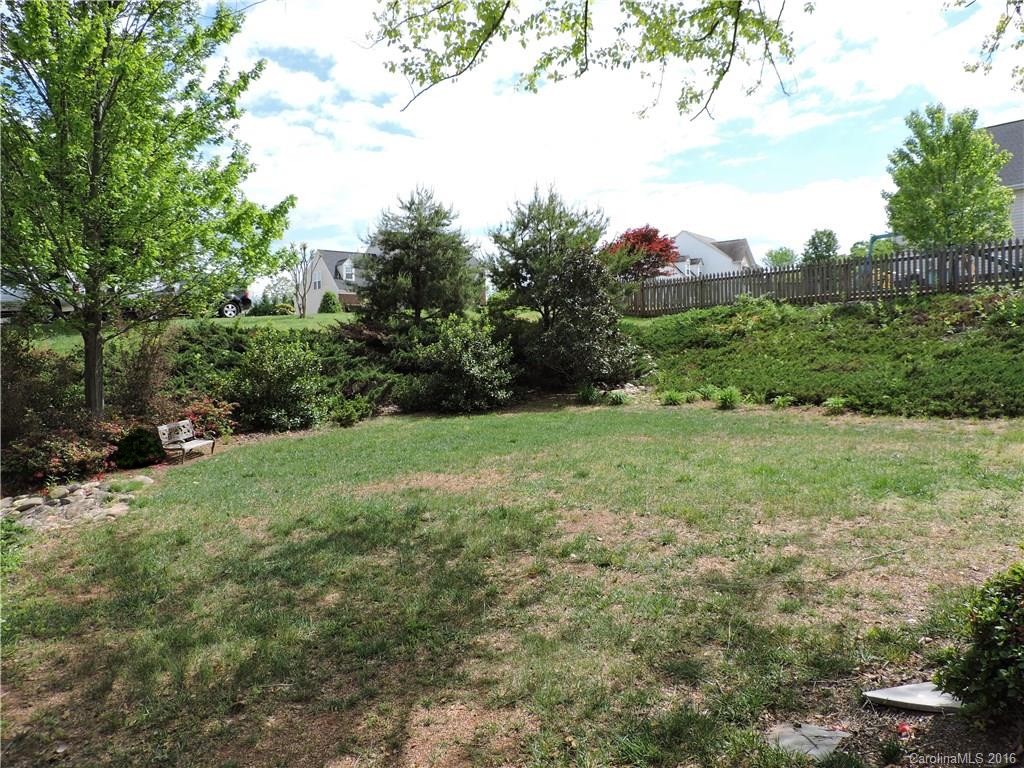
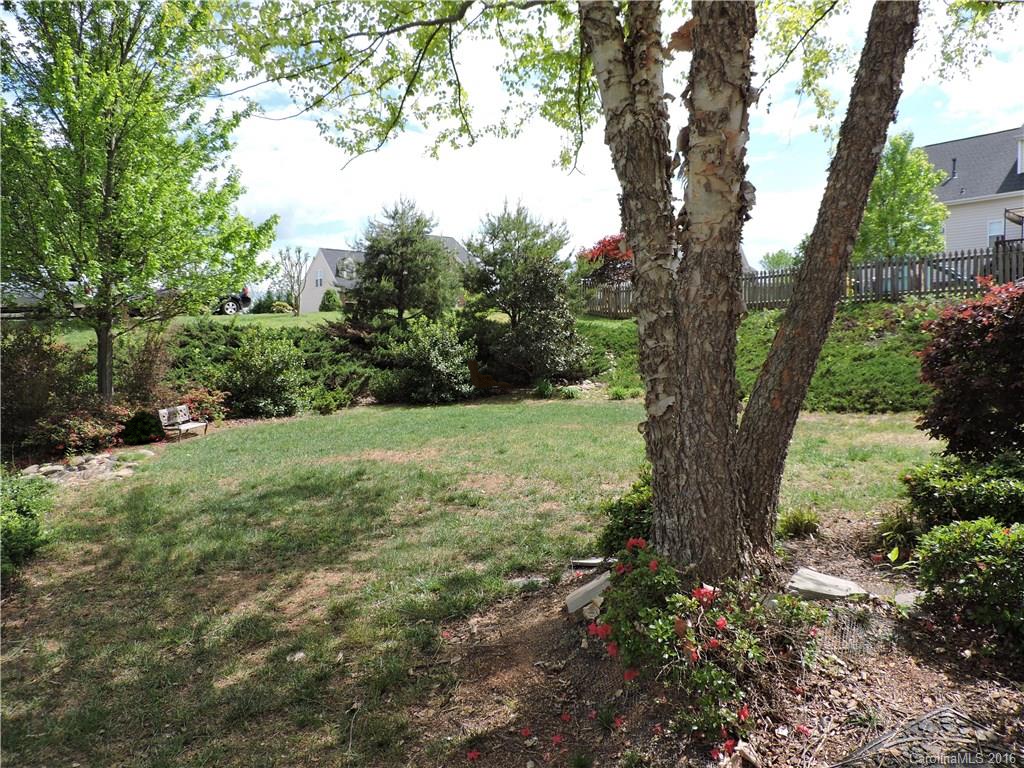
lounge chair: none [500,362,549,403] -> present [467,359,511,396]

